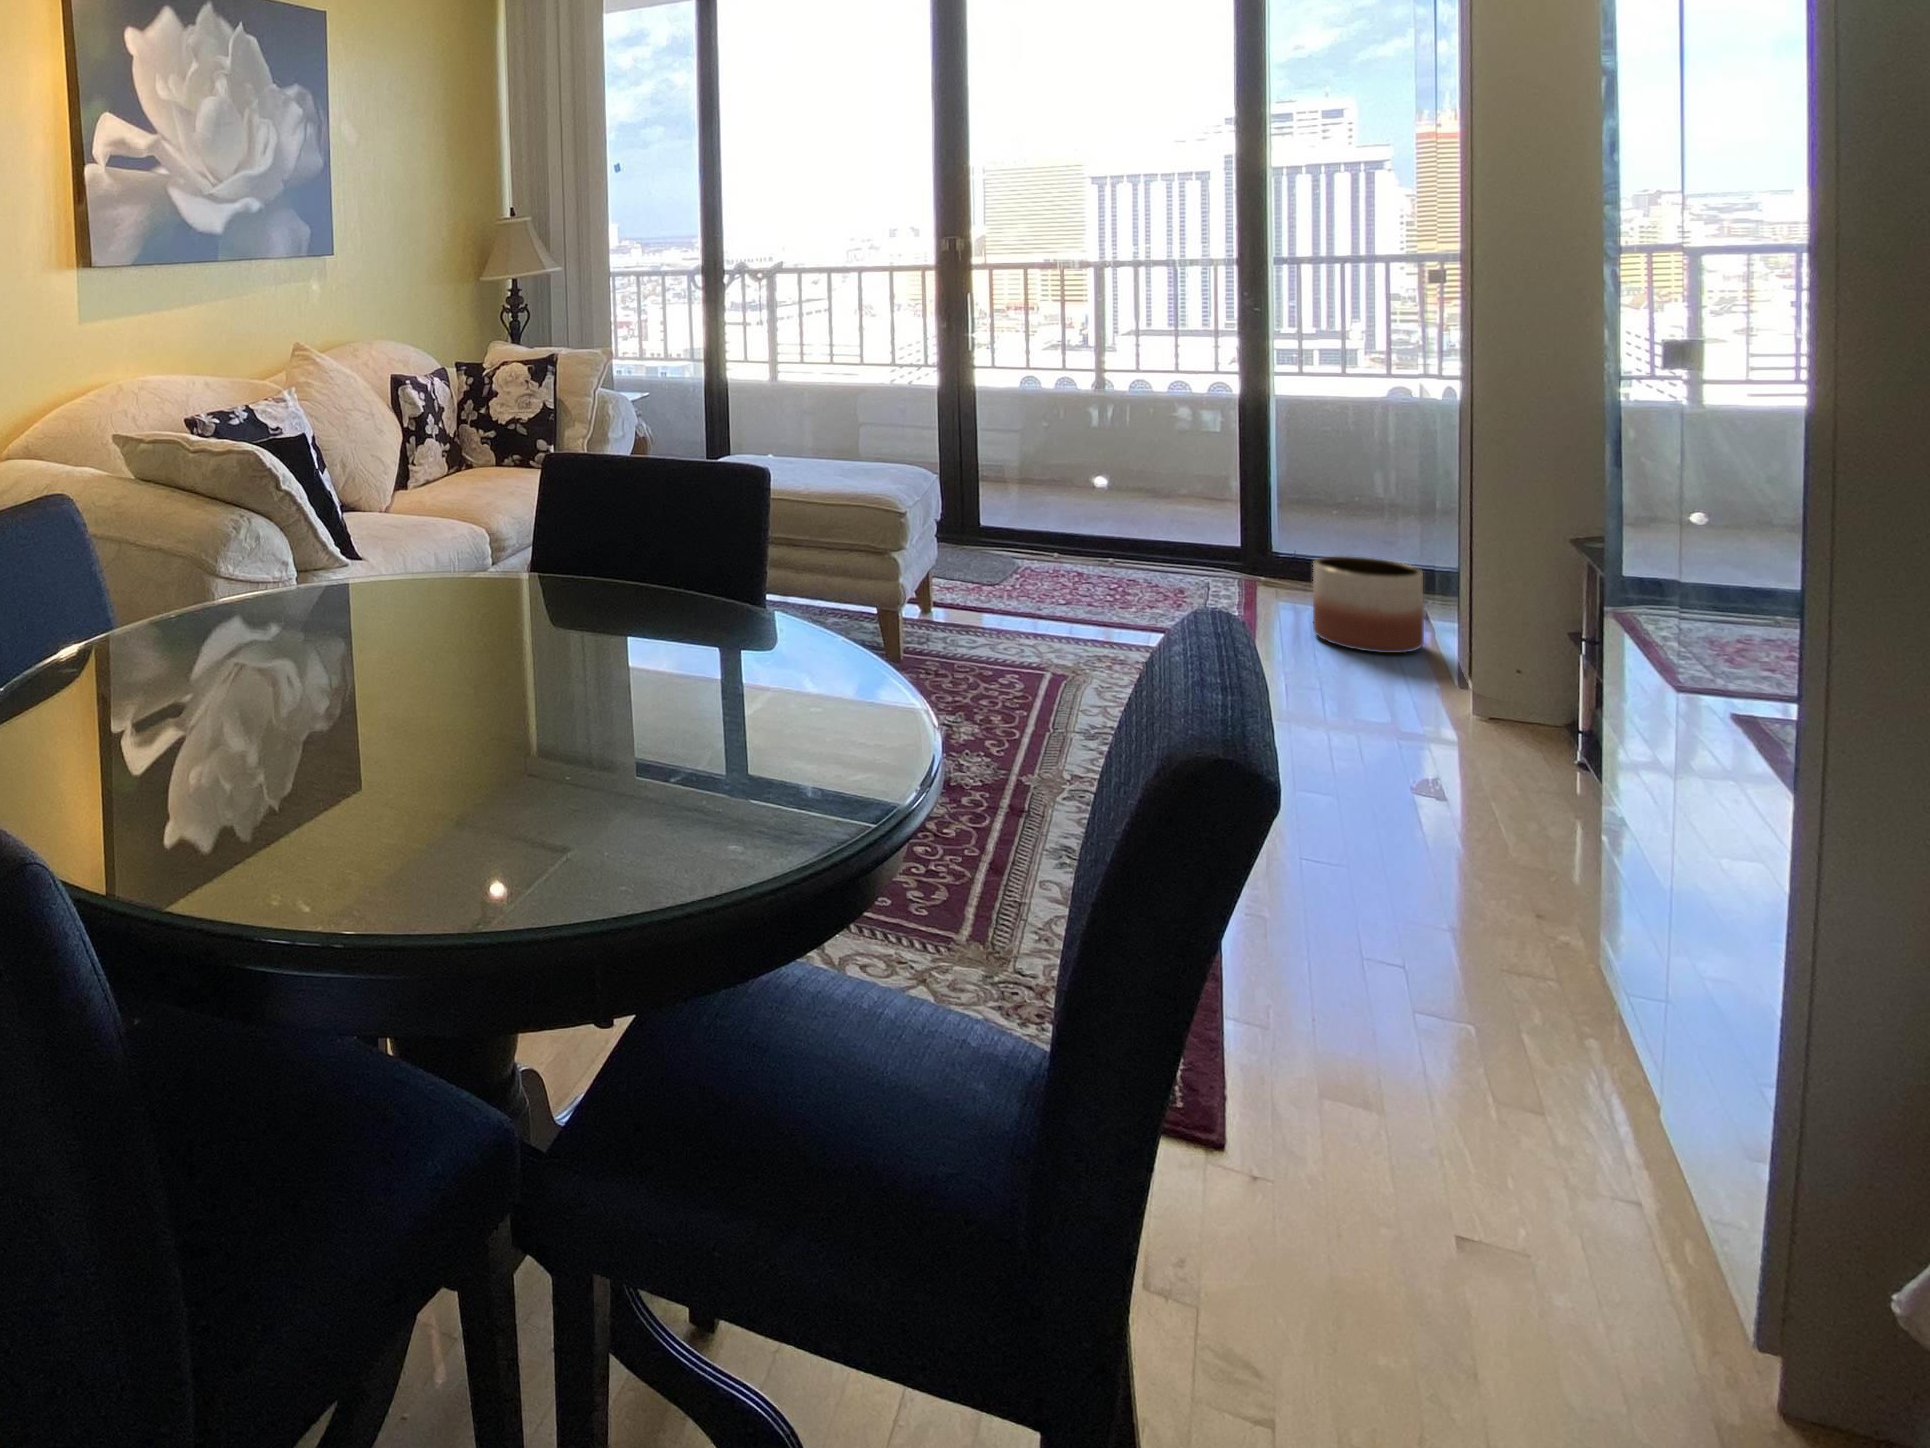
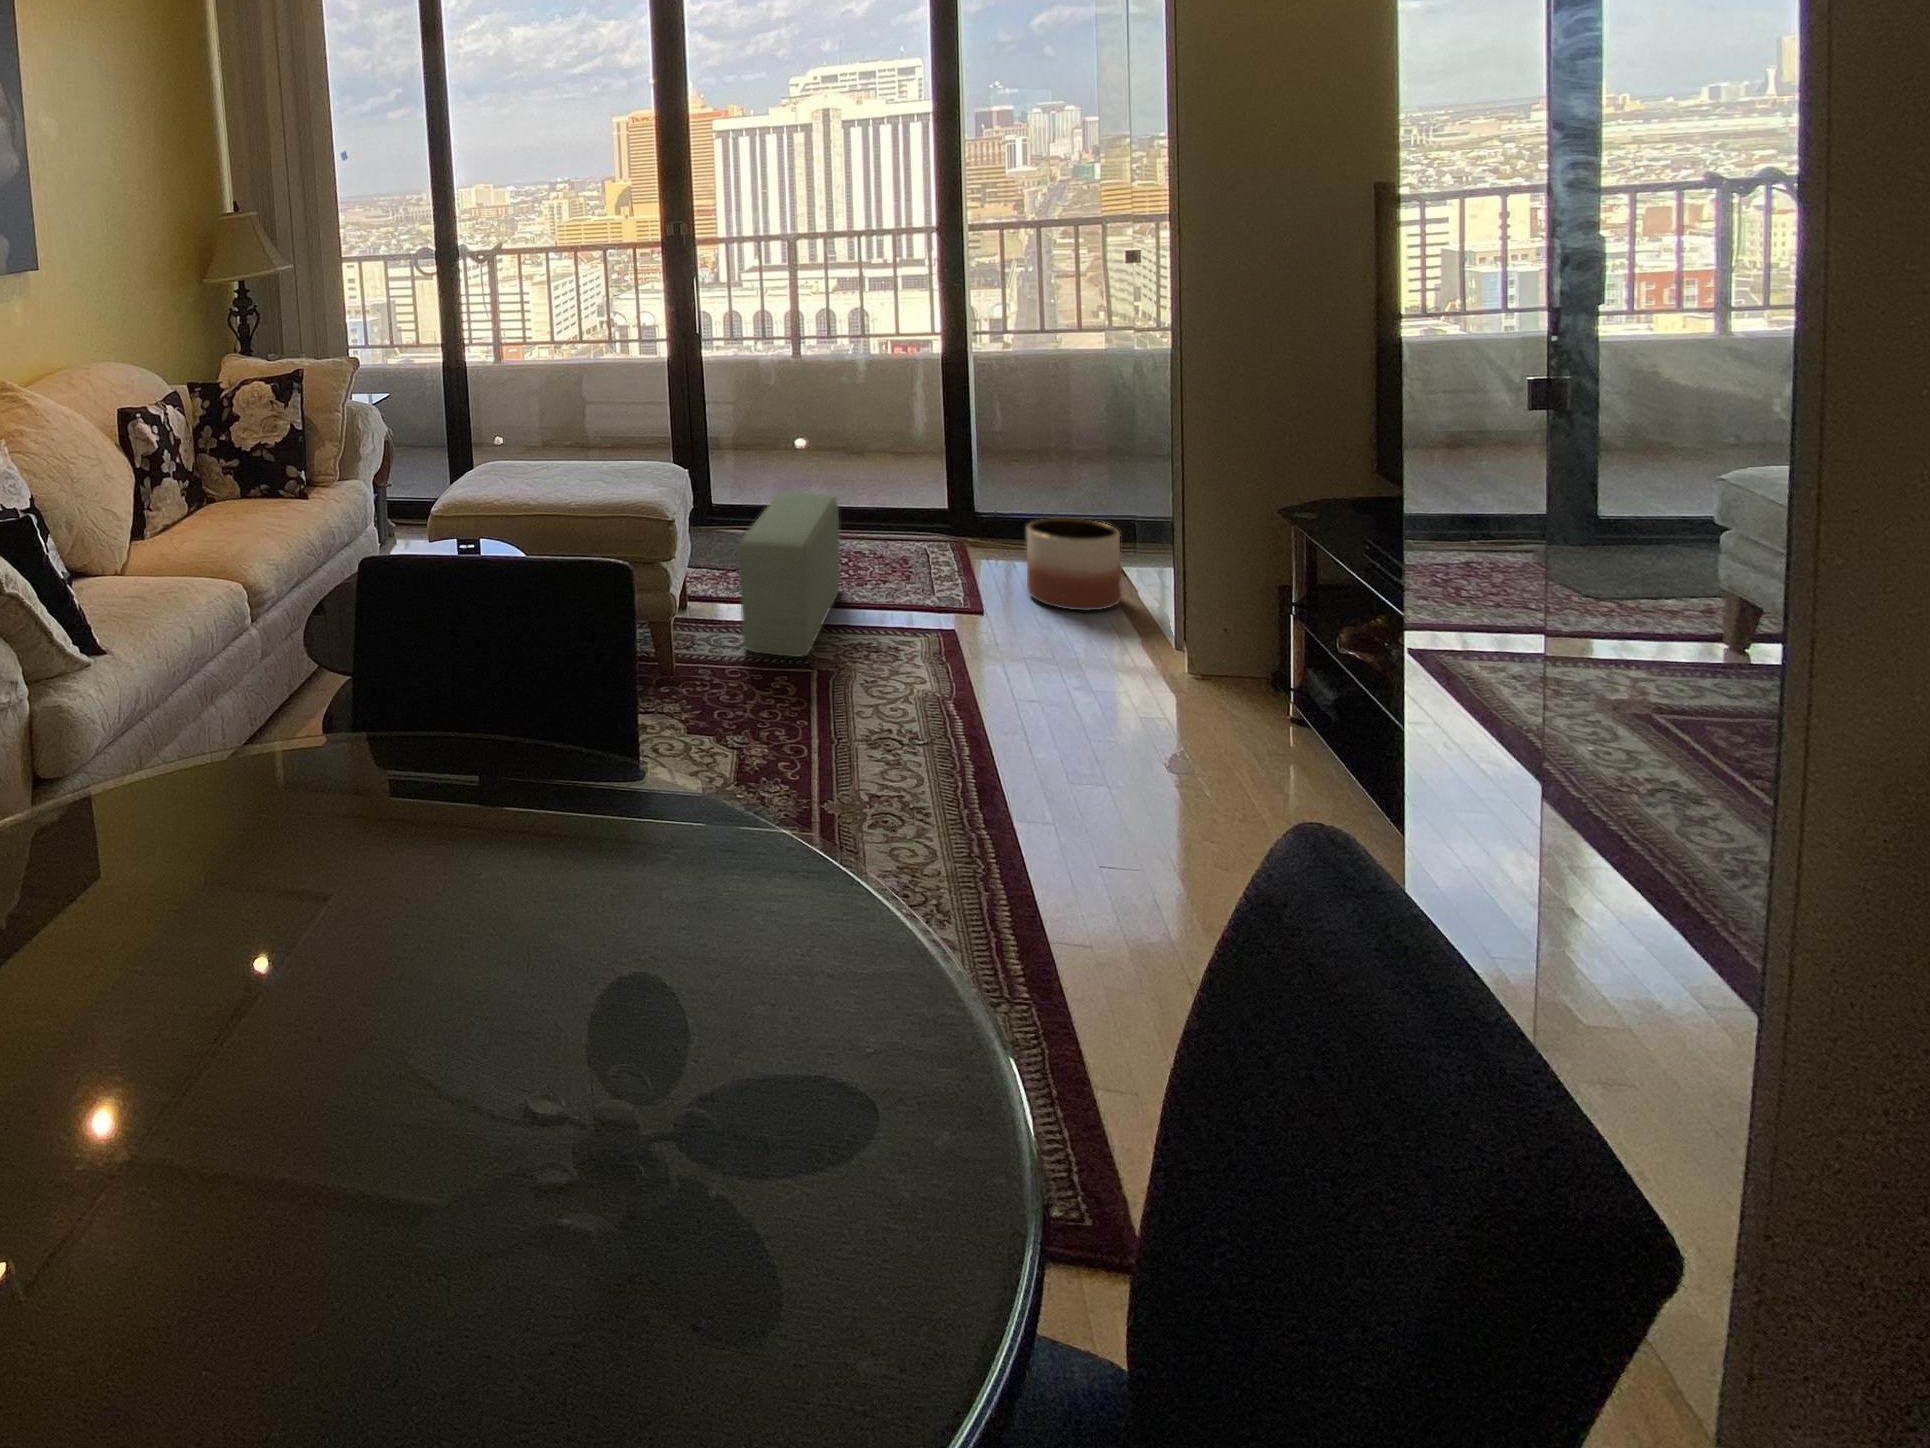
pouf: none [976,508,1099,660] -> present [738,493,840,657]

